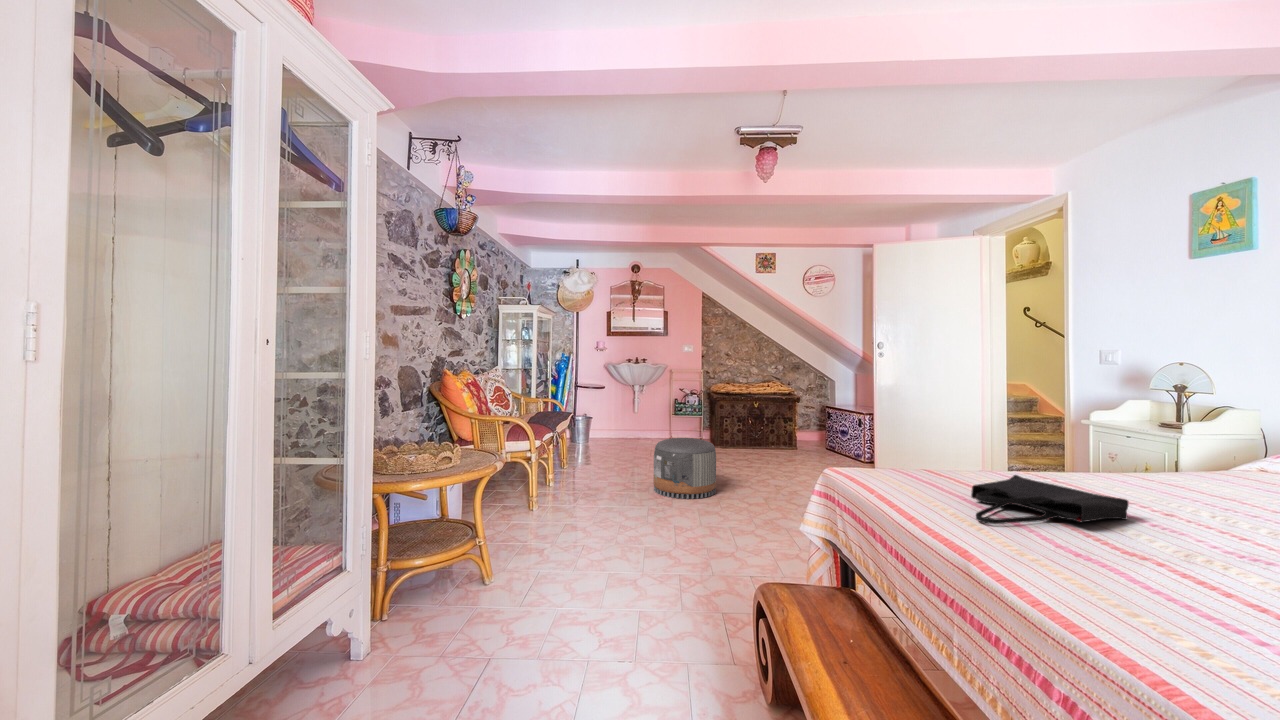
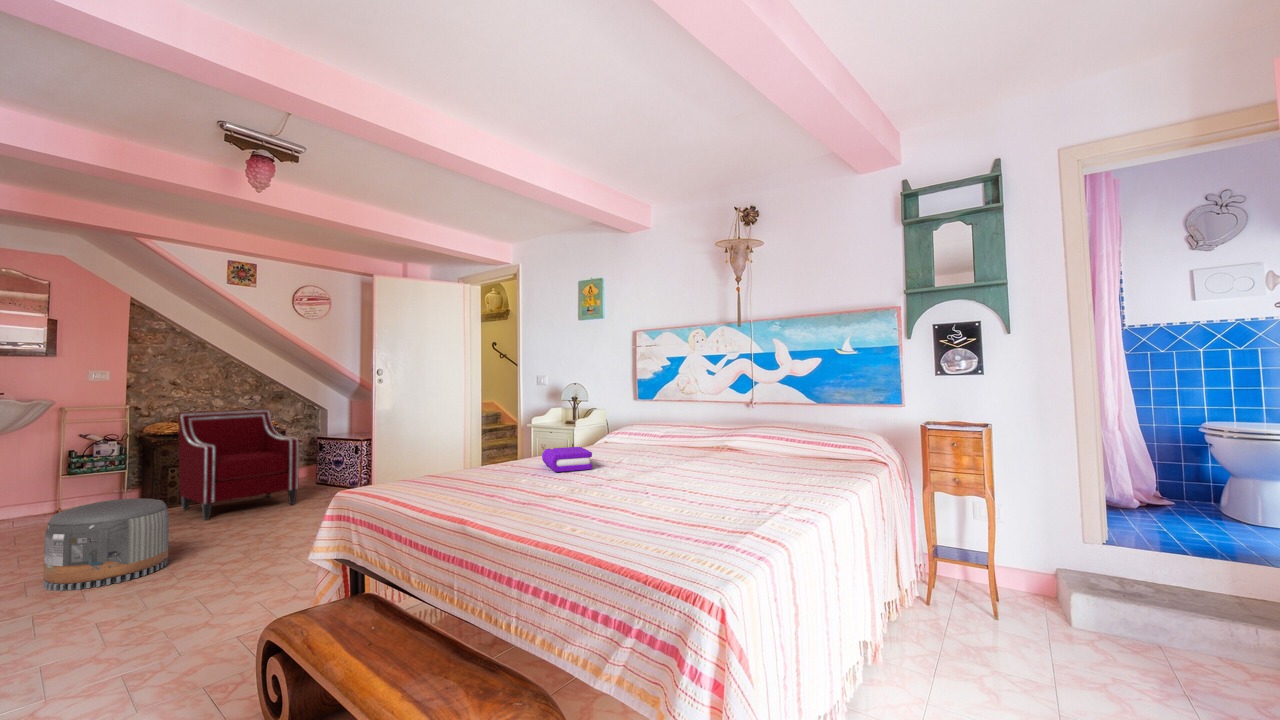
armchair: none [729,377,809,463] -> present [178,409,299,520]
book: none [1118,463,1244,516] -> present [542,447,592,472]
tote bag: present [971,475,1129,524] -> none [460,467,545,502]

